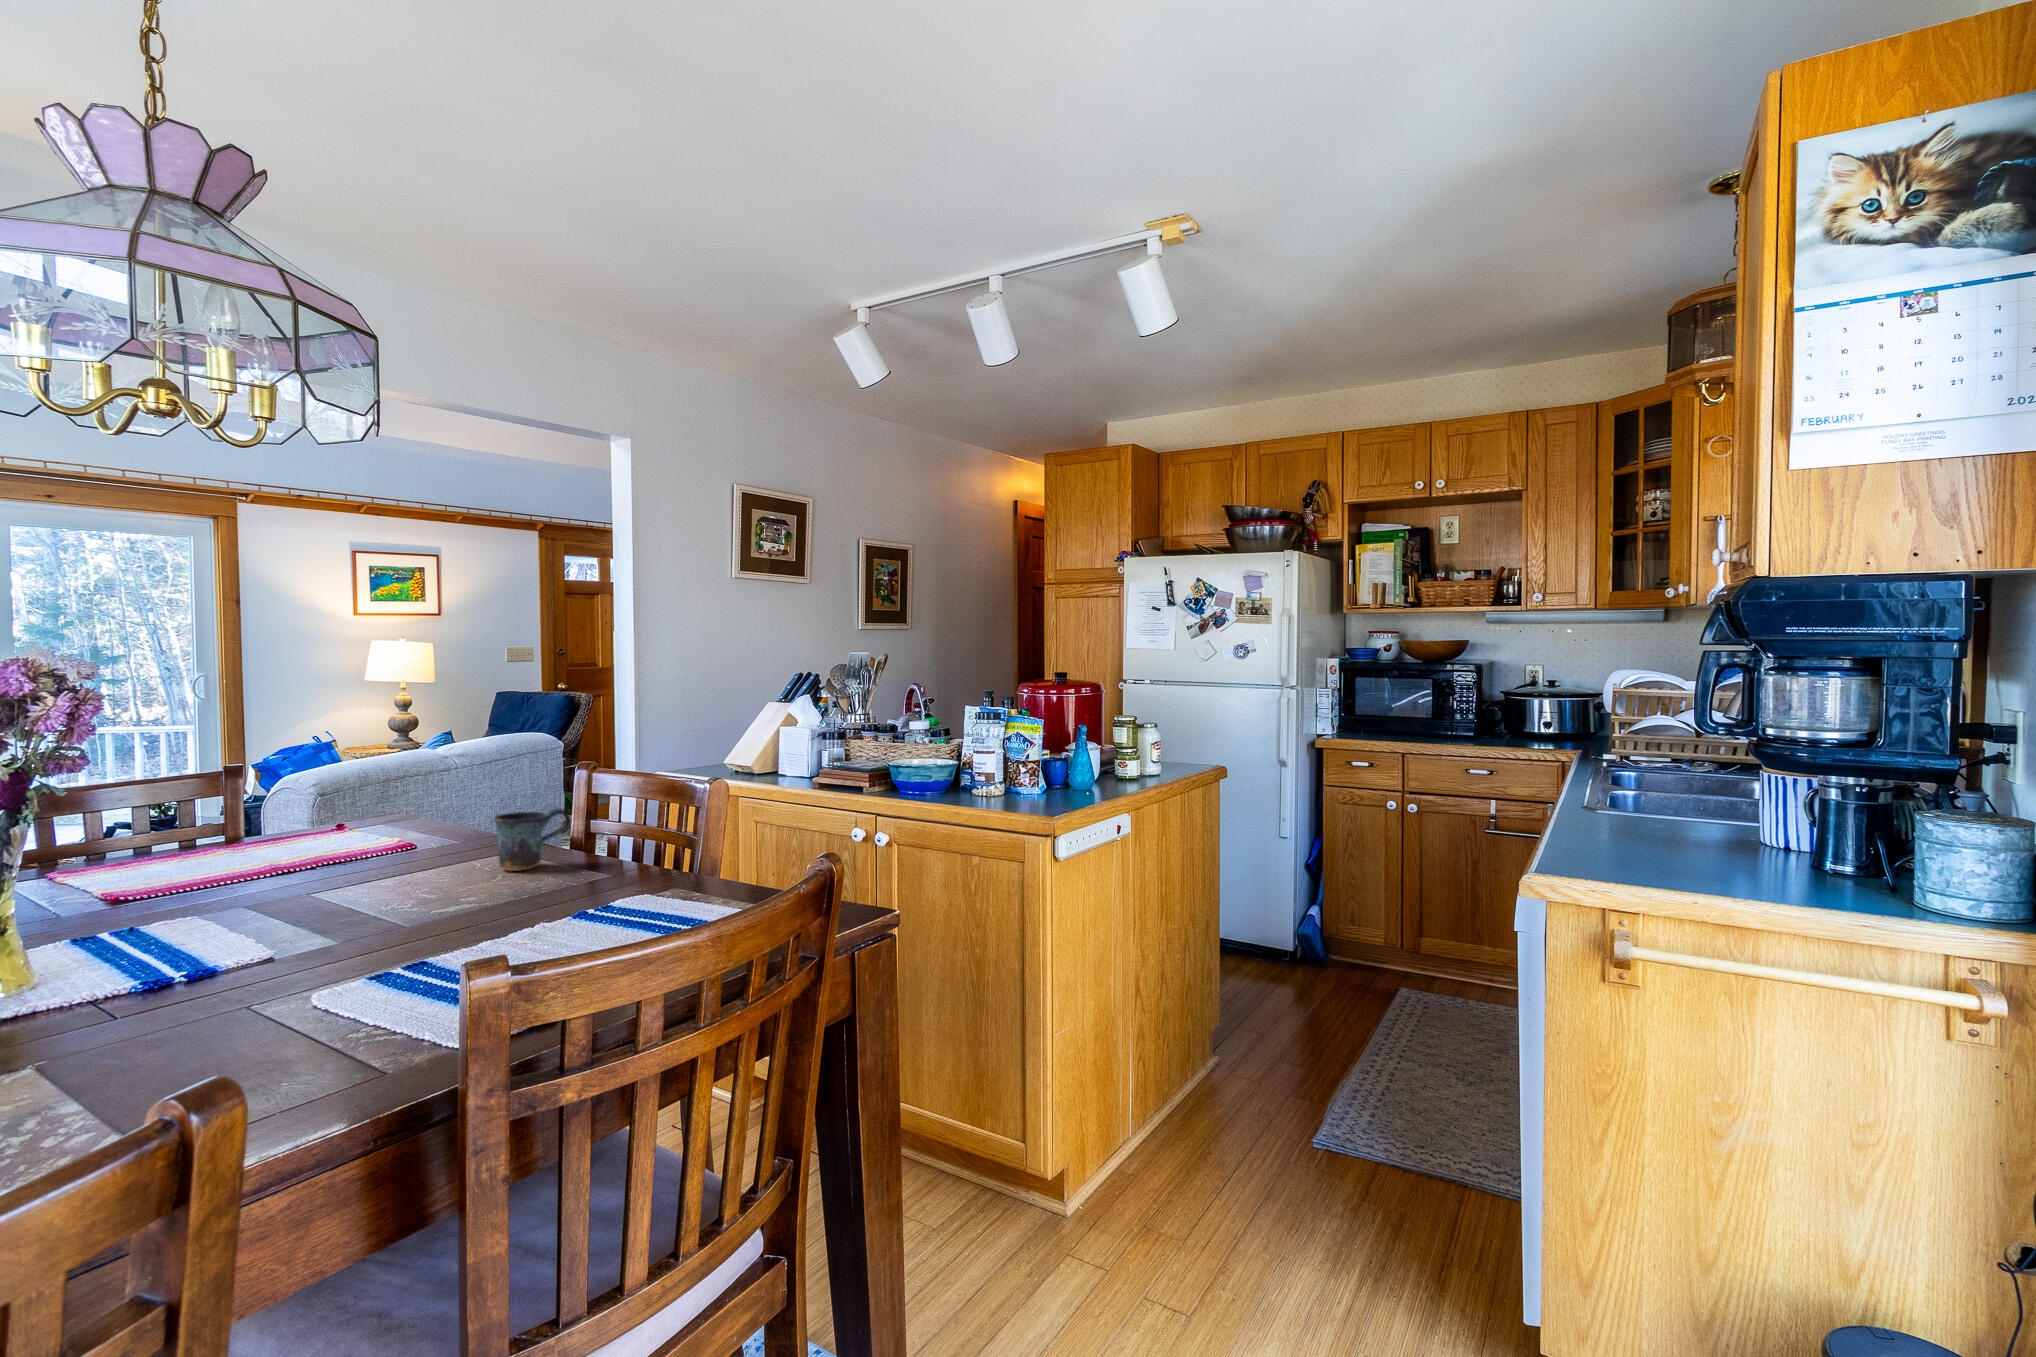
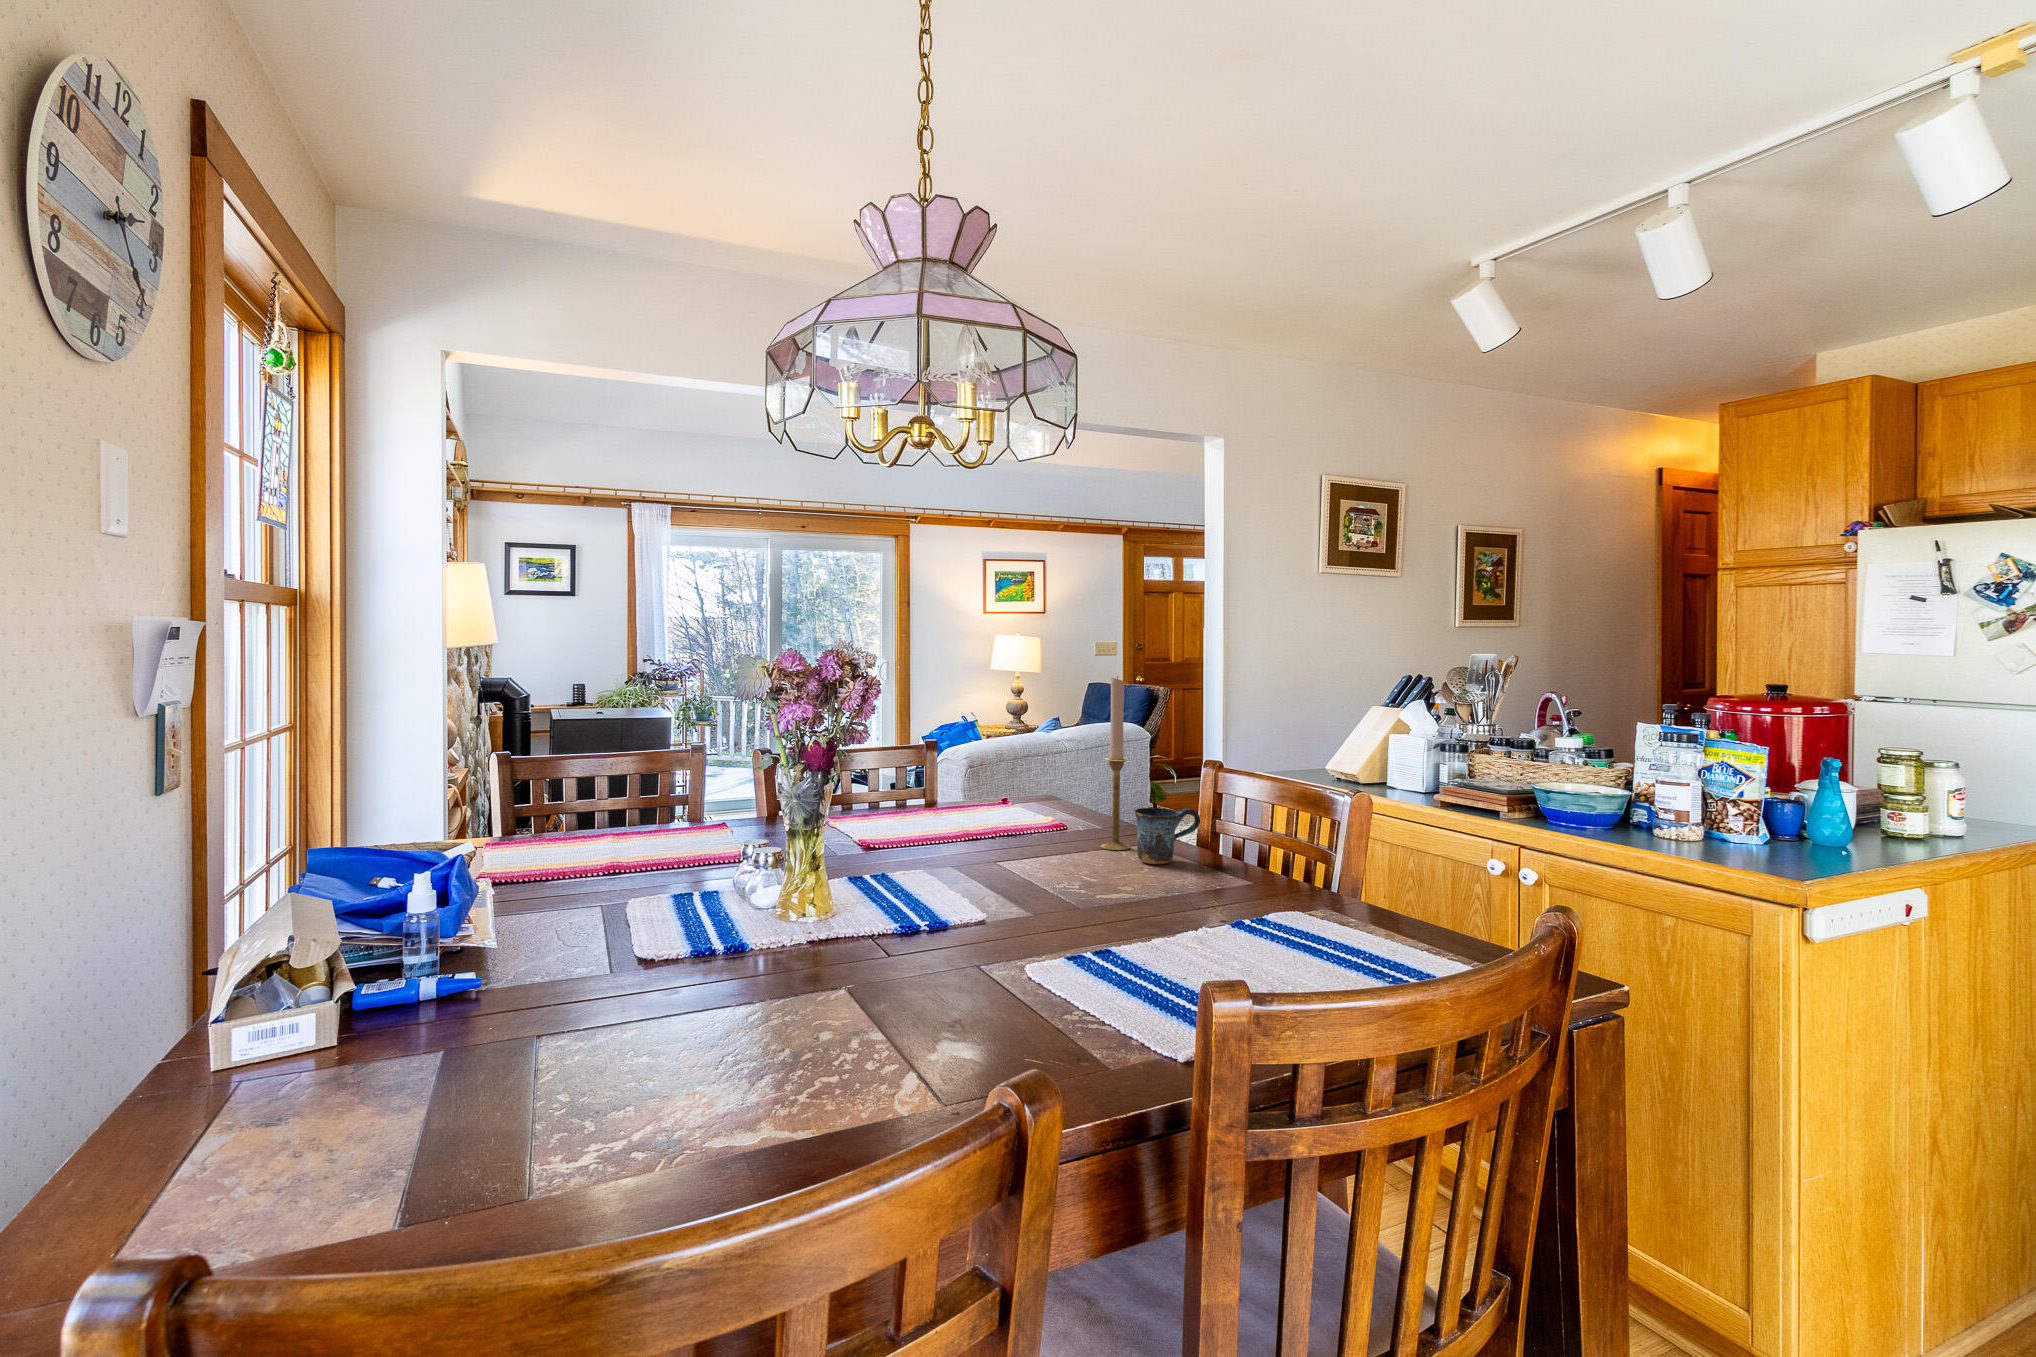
candlestick: none [459,675,495,862] -> present [1101,676,1130,850]

